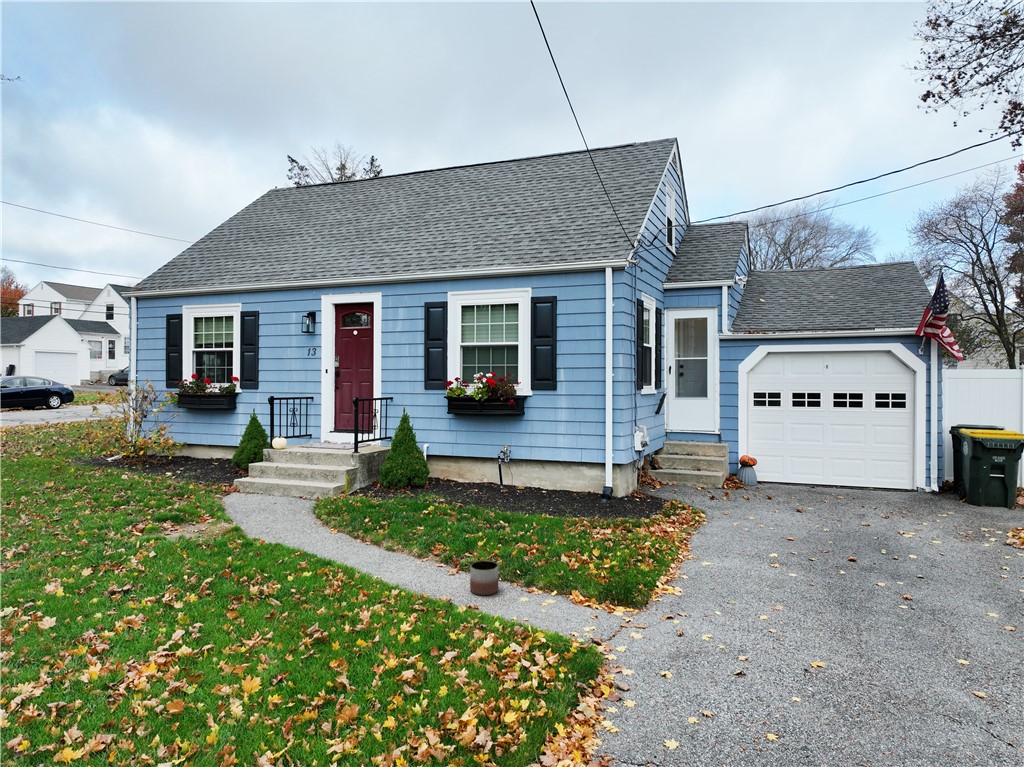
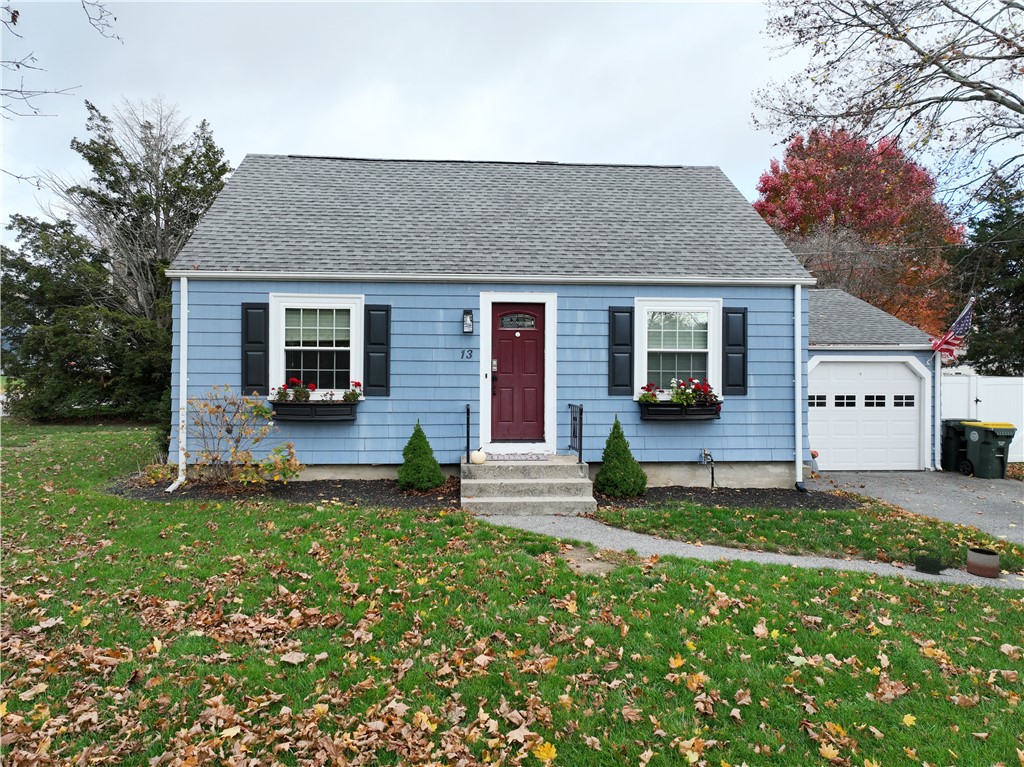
watering can: none [423,553,445,583] -> present [909,548,958,574]

